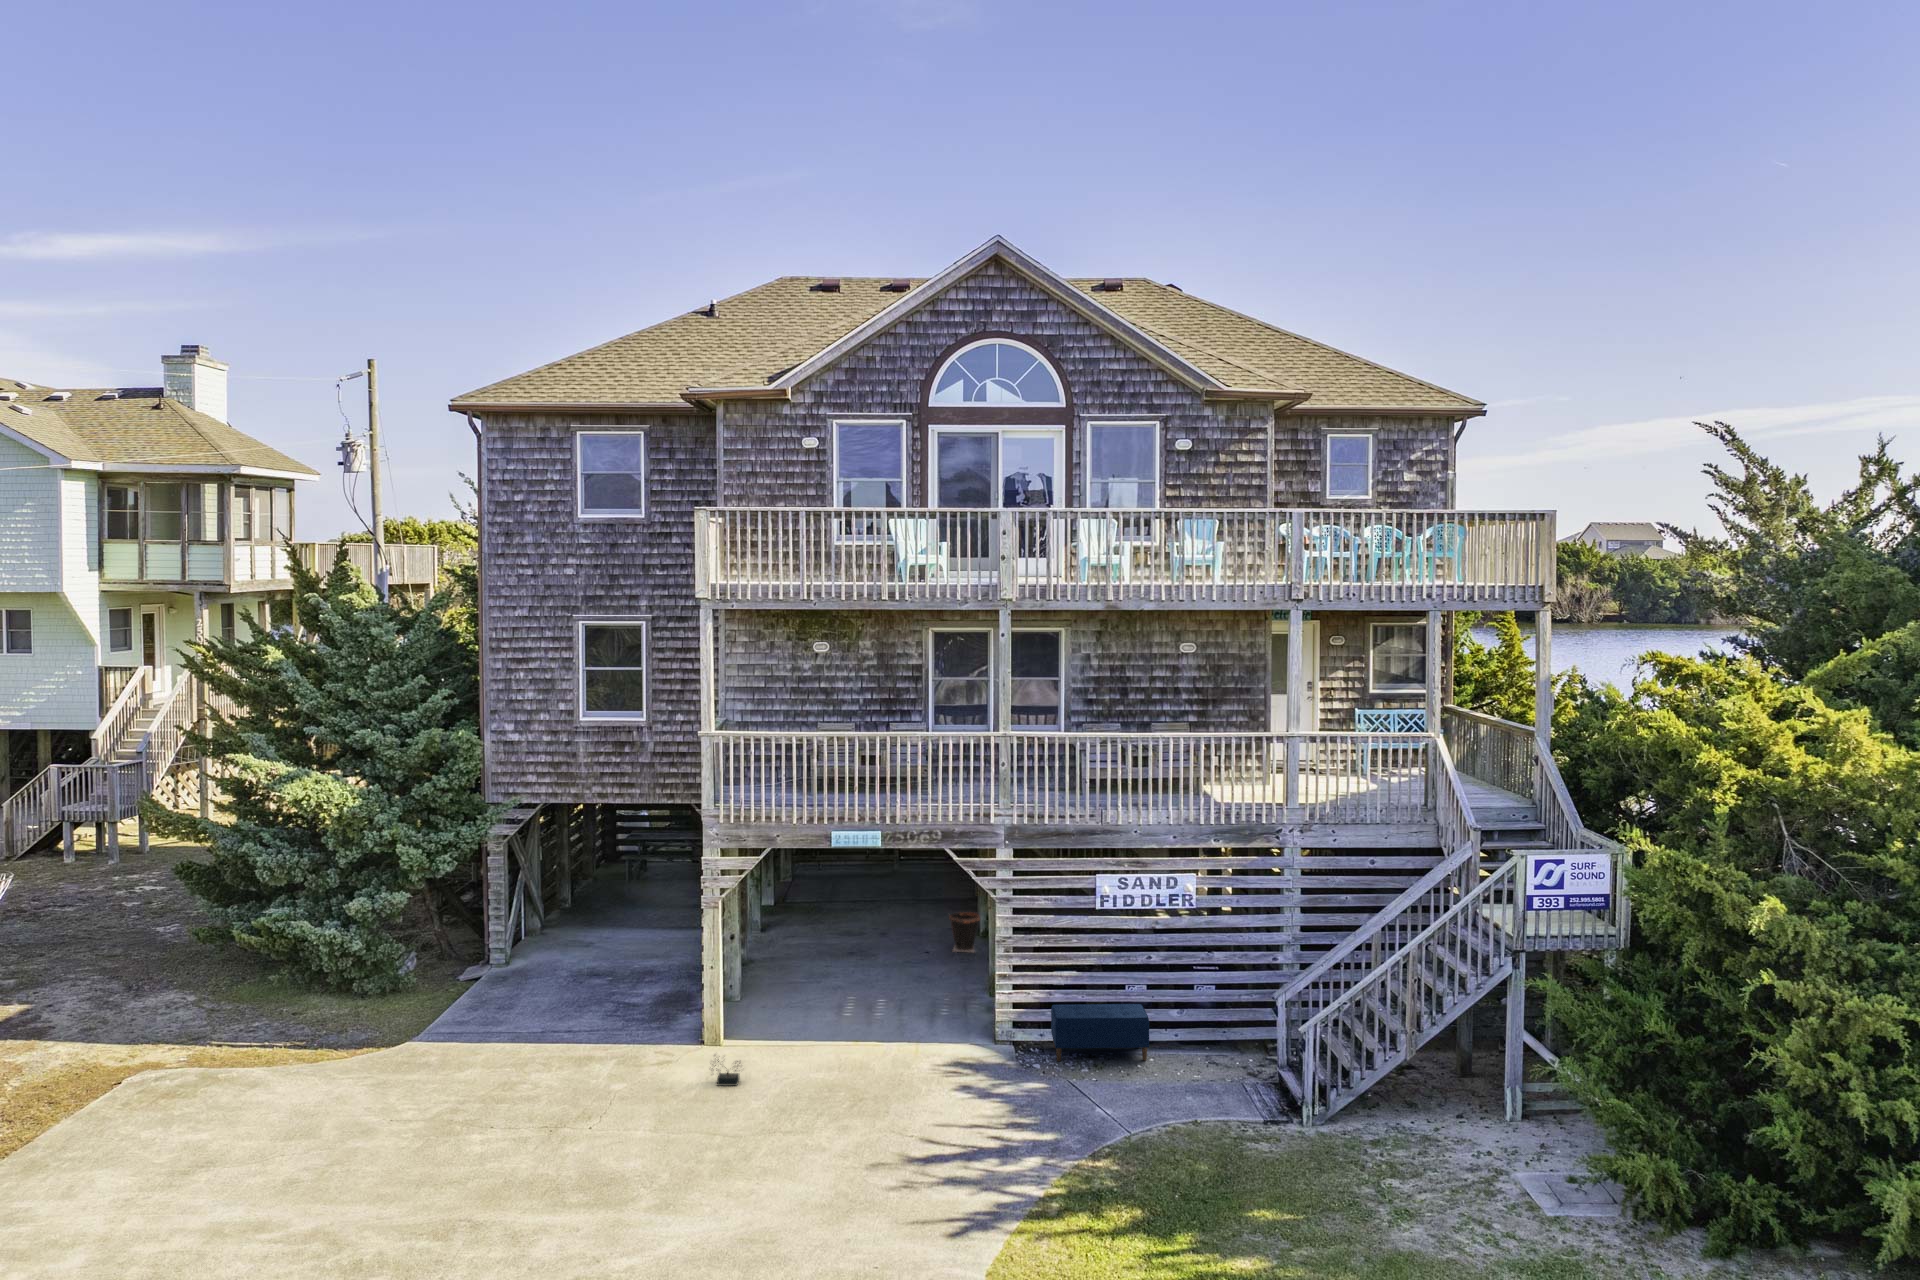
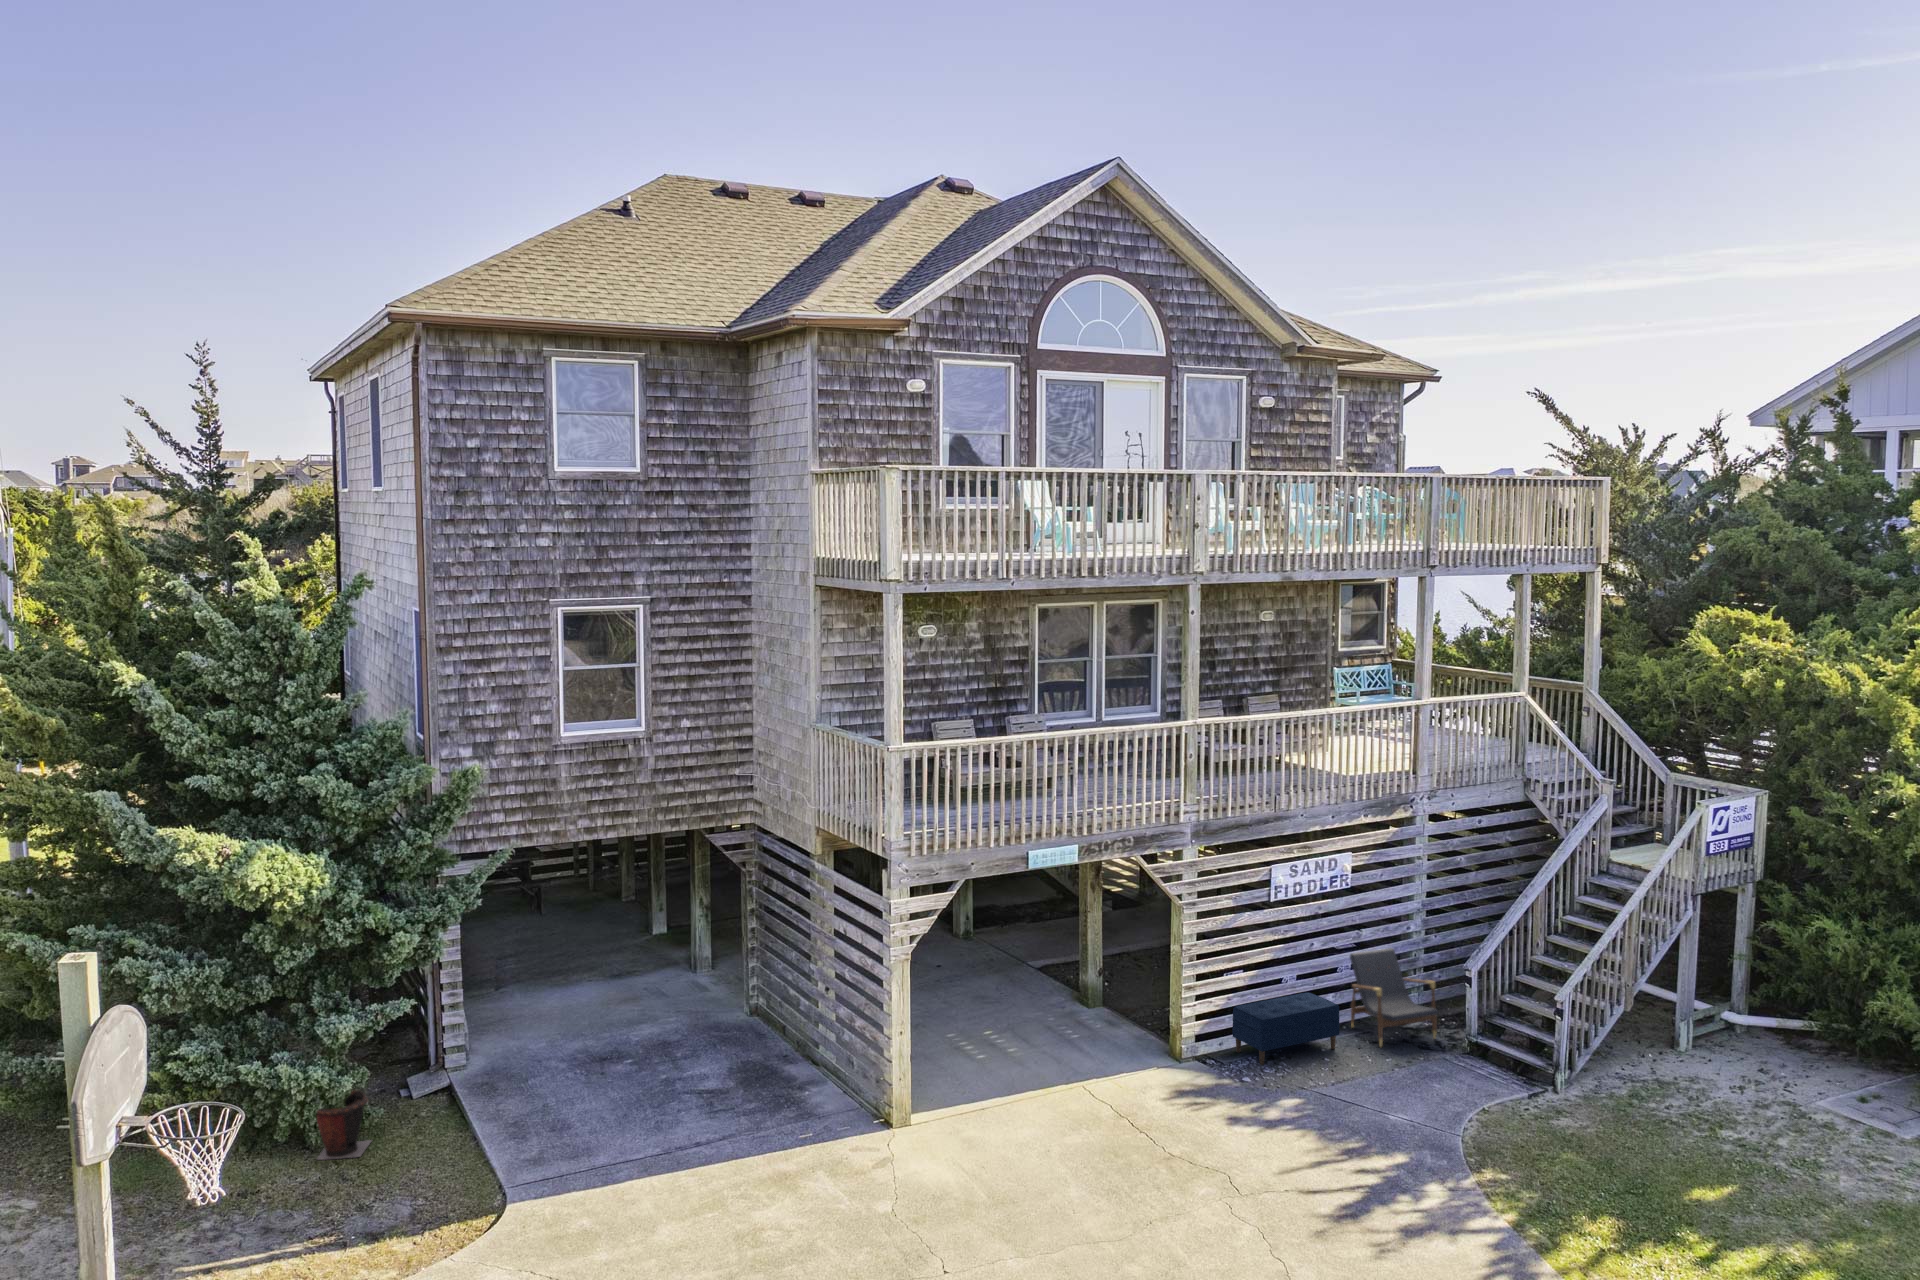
trash can: present [949,912,980,953] -> present [316,1090,371,1160]
lounge chair: none [1190,973,1260,1069] -> present [1350,948,1438,1047]
decorative plant: present [711,1055,740,1086] -> none [964,1122,1004,1160]

